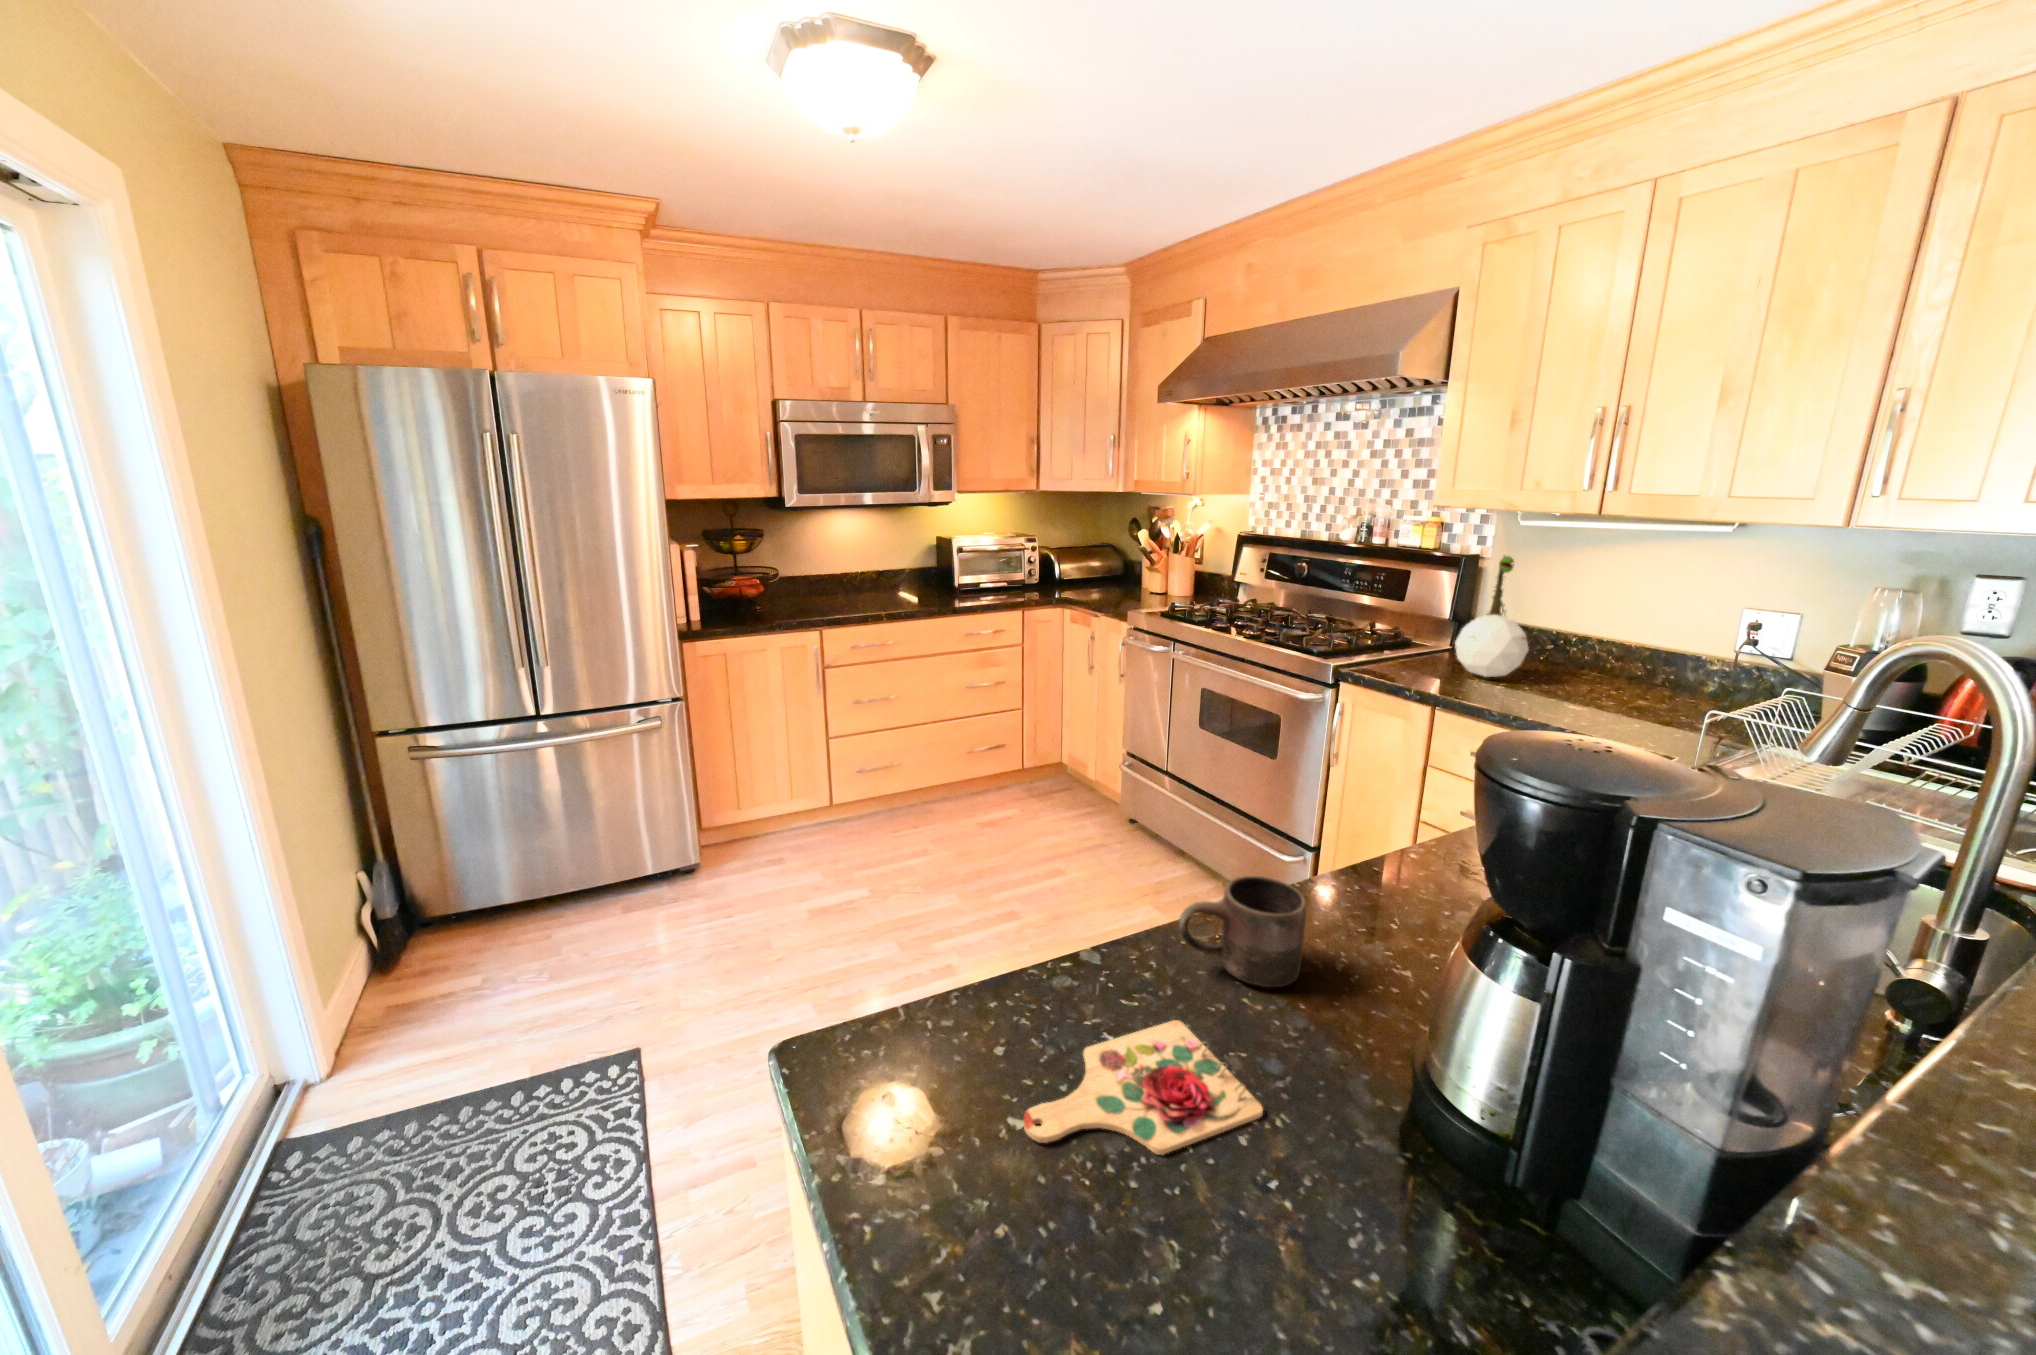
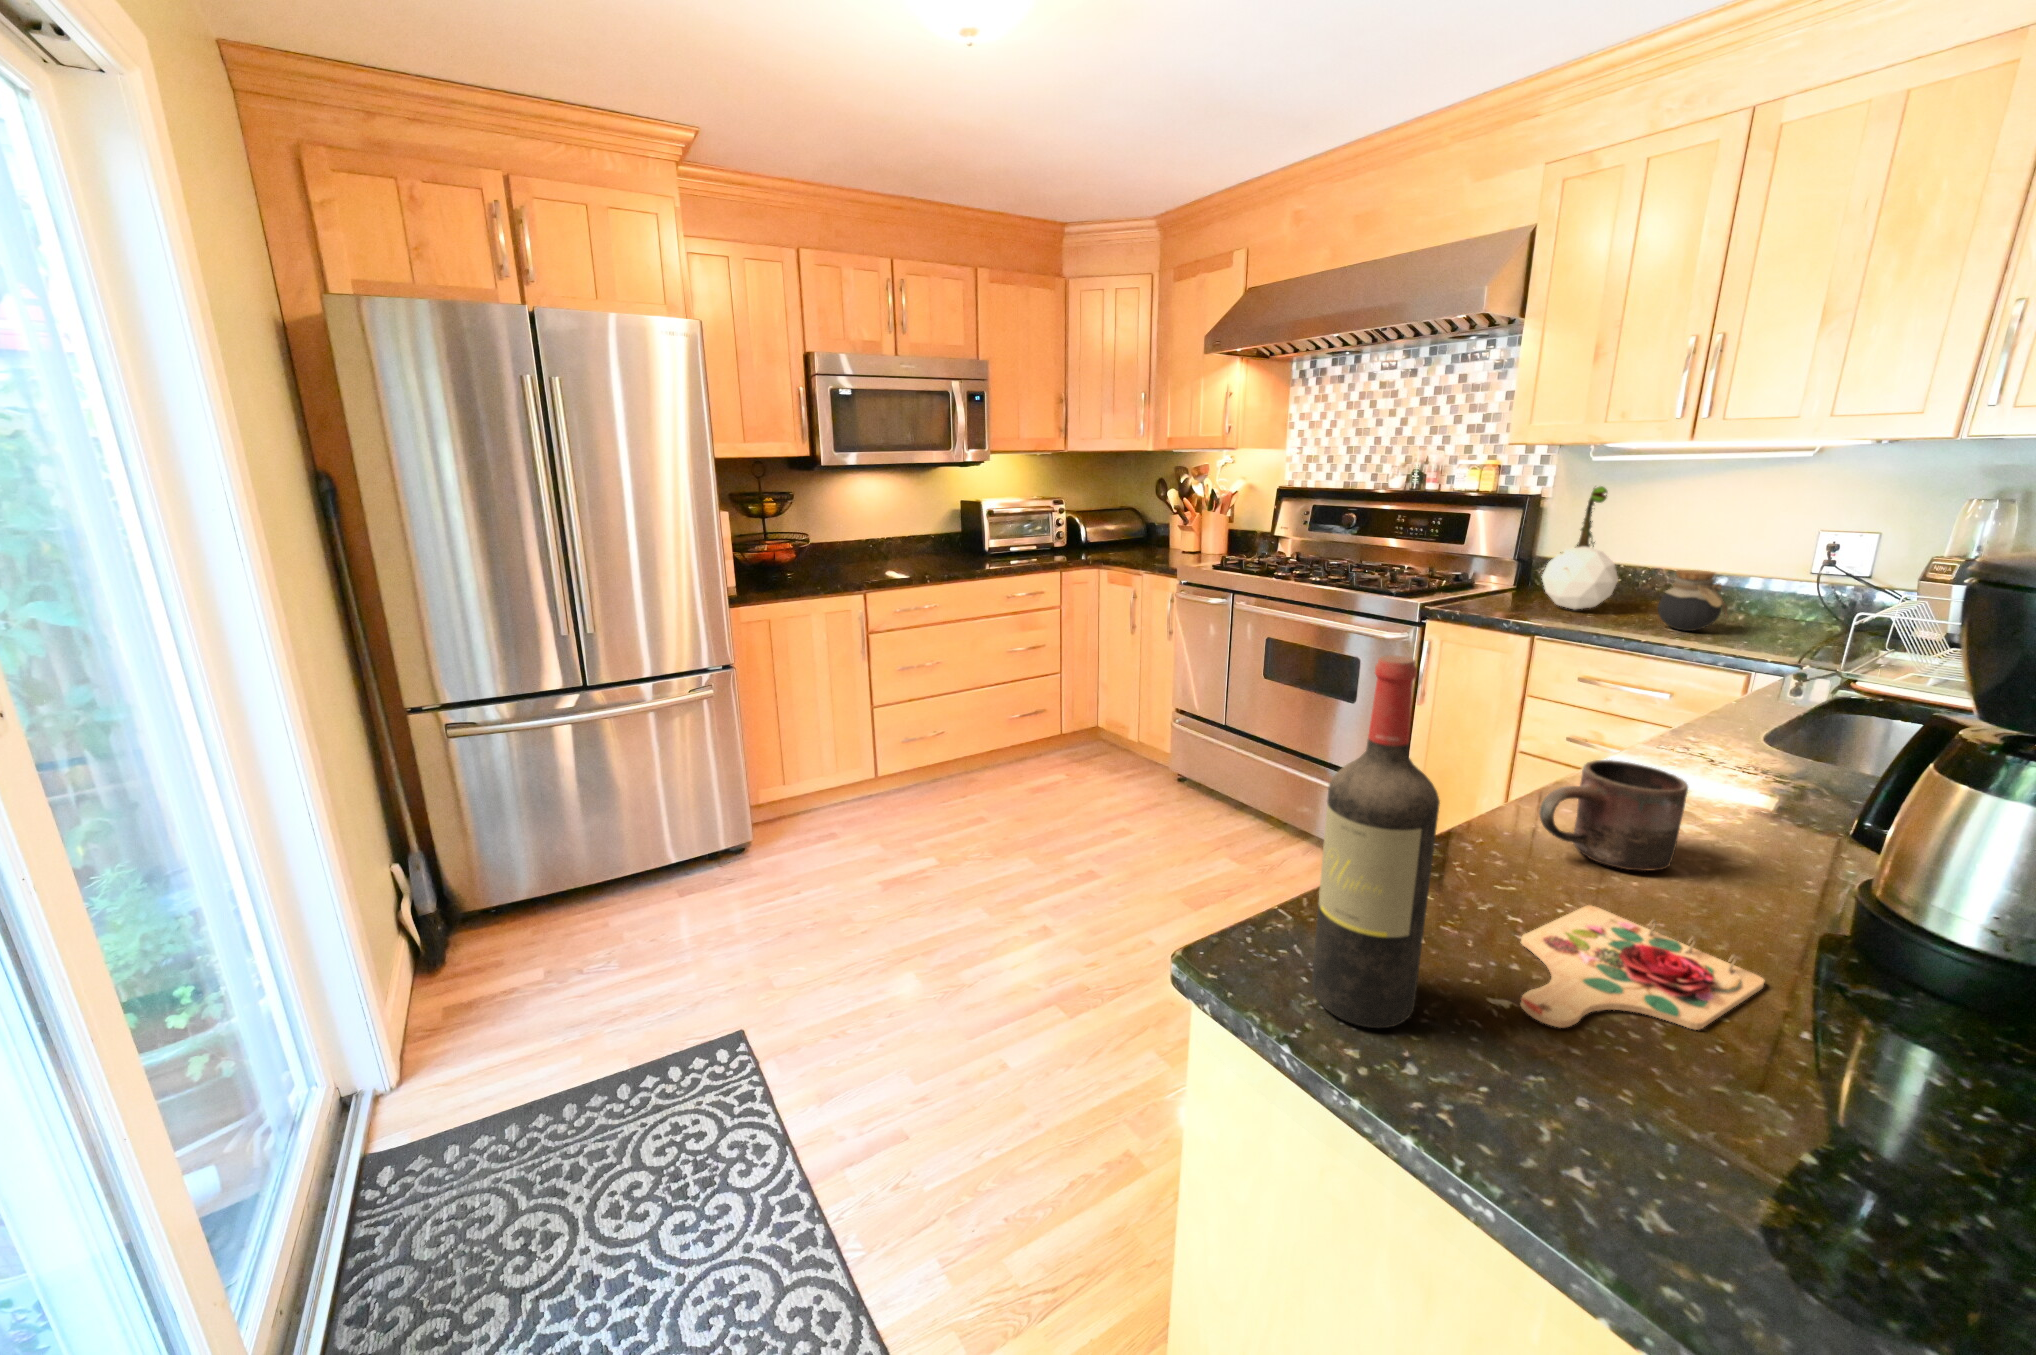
jar: none [1555,645,1621,708] -> present [1658,570,1728,631]
wine bottle: none [842,805,937,1130] -> present [1312,655,1440,1028]

